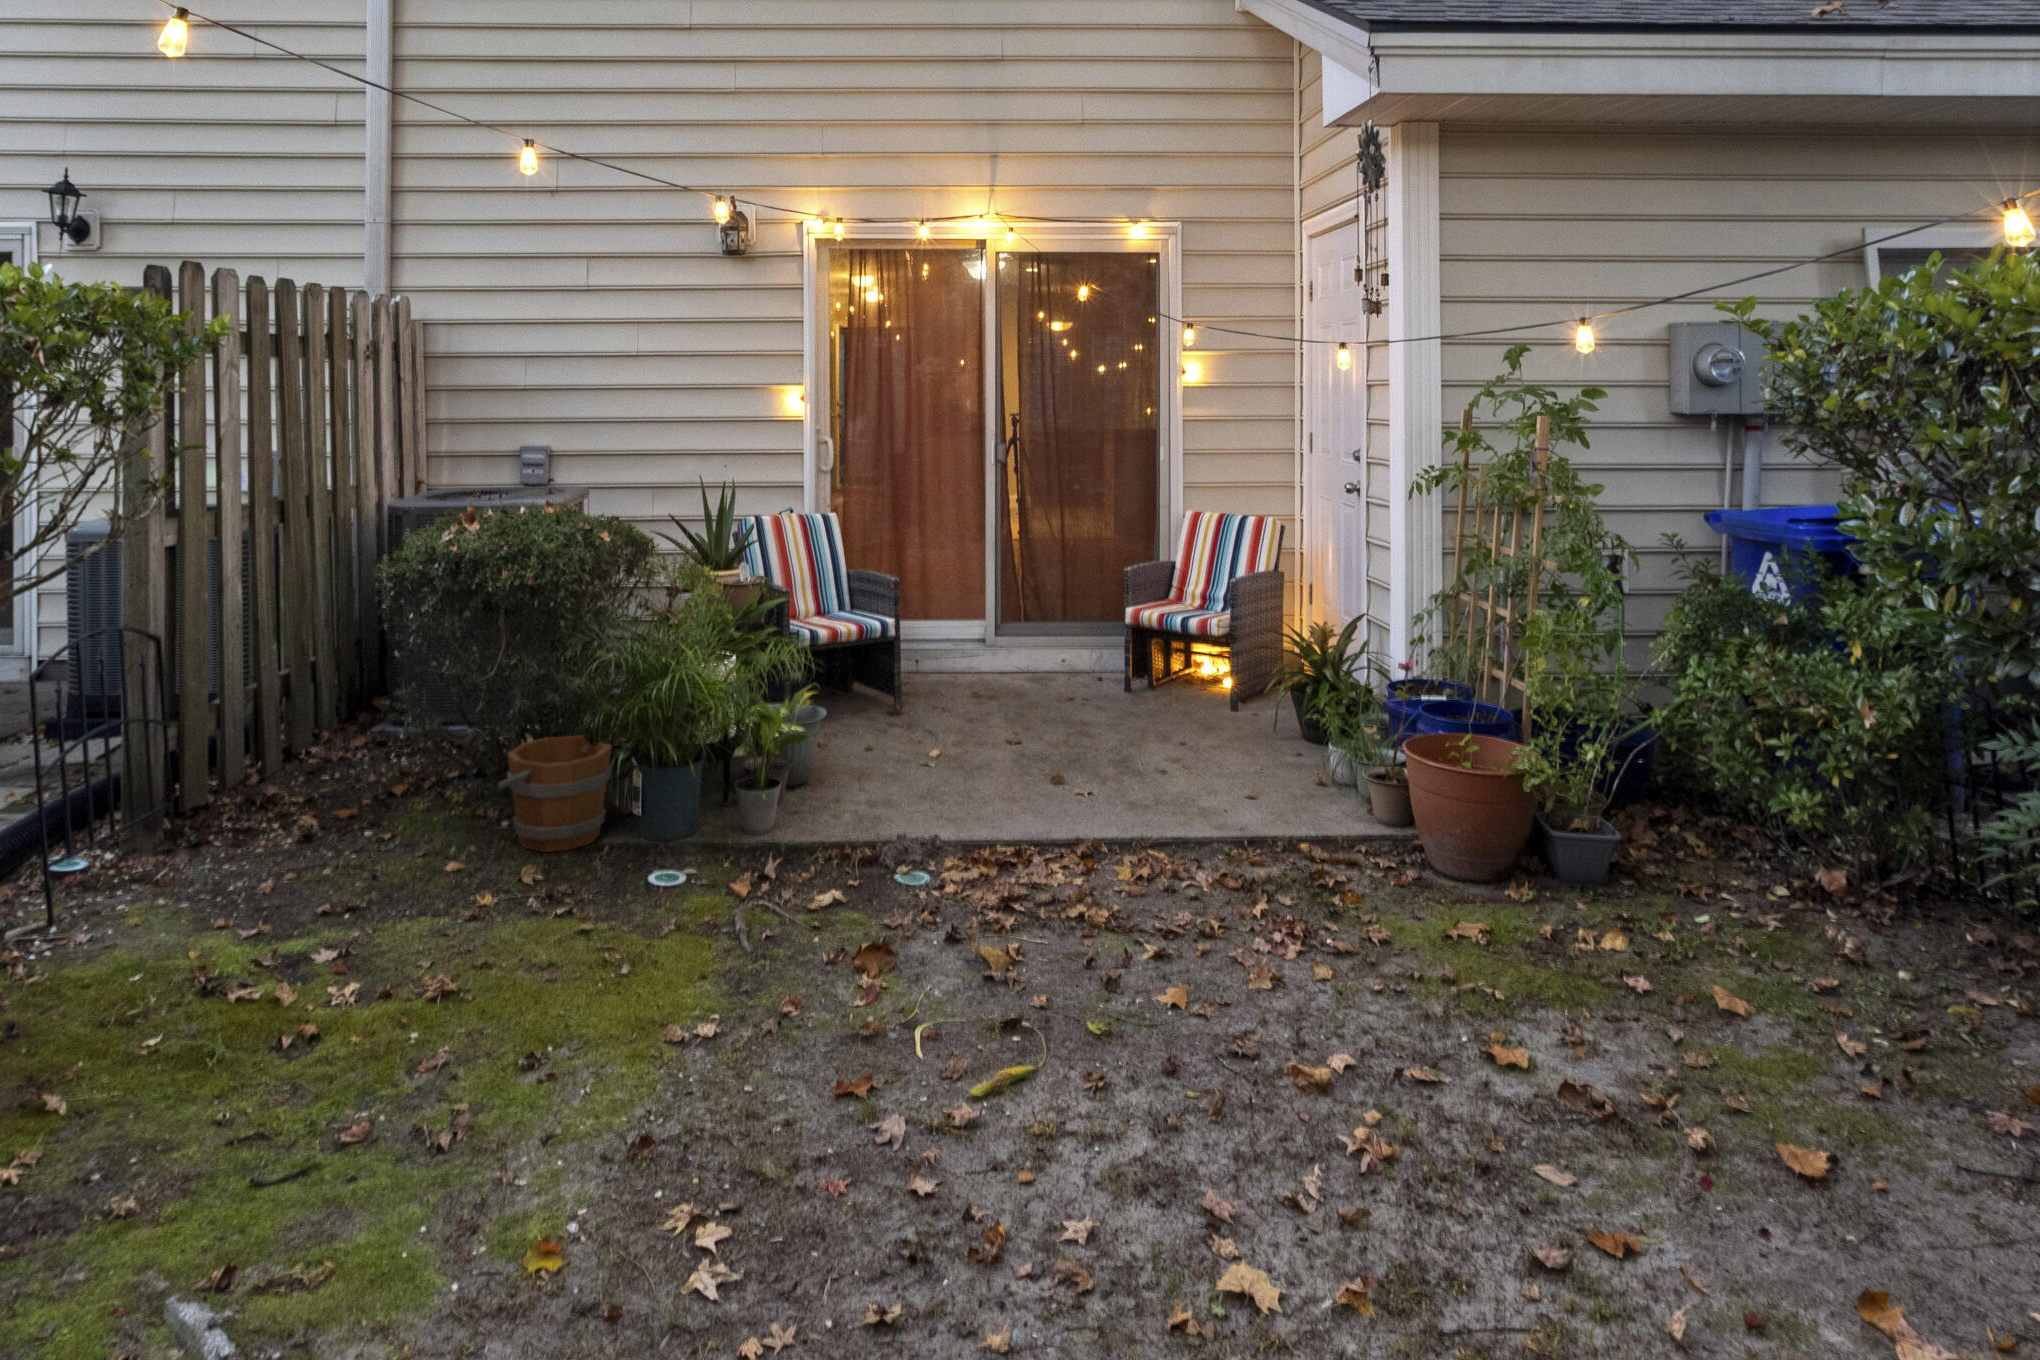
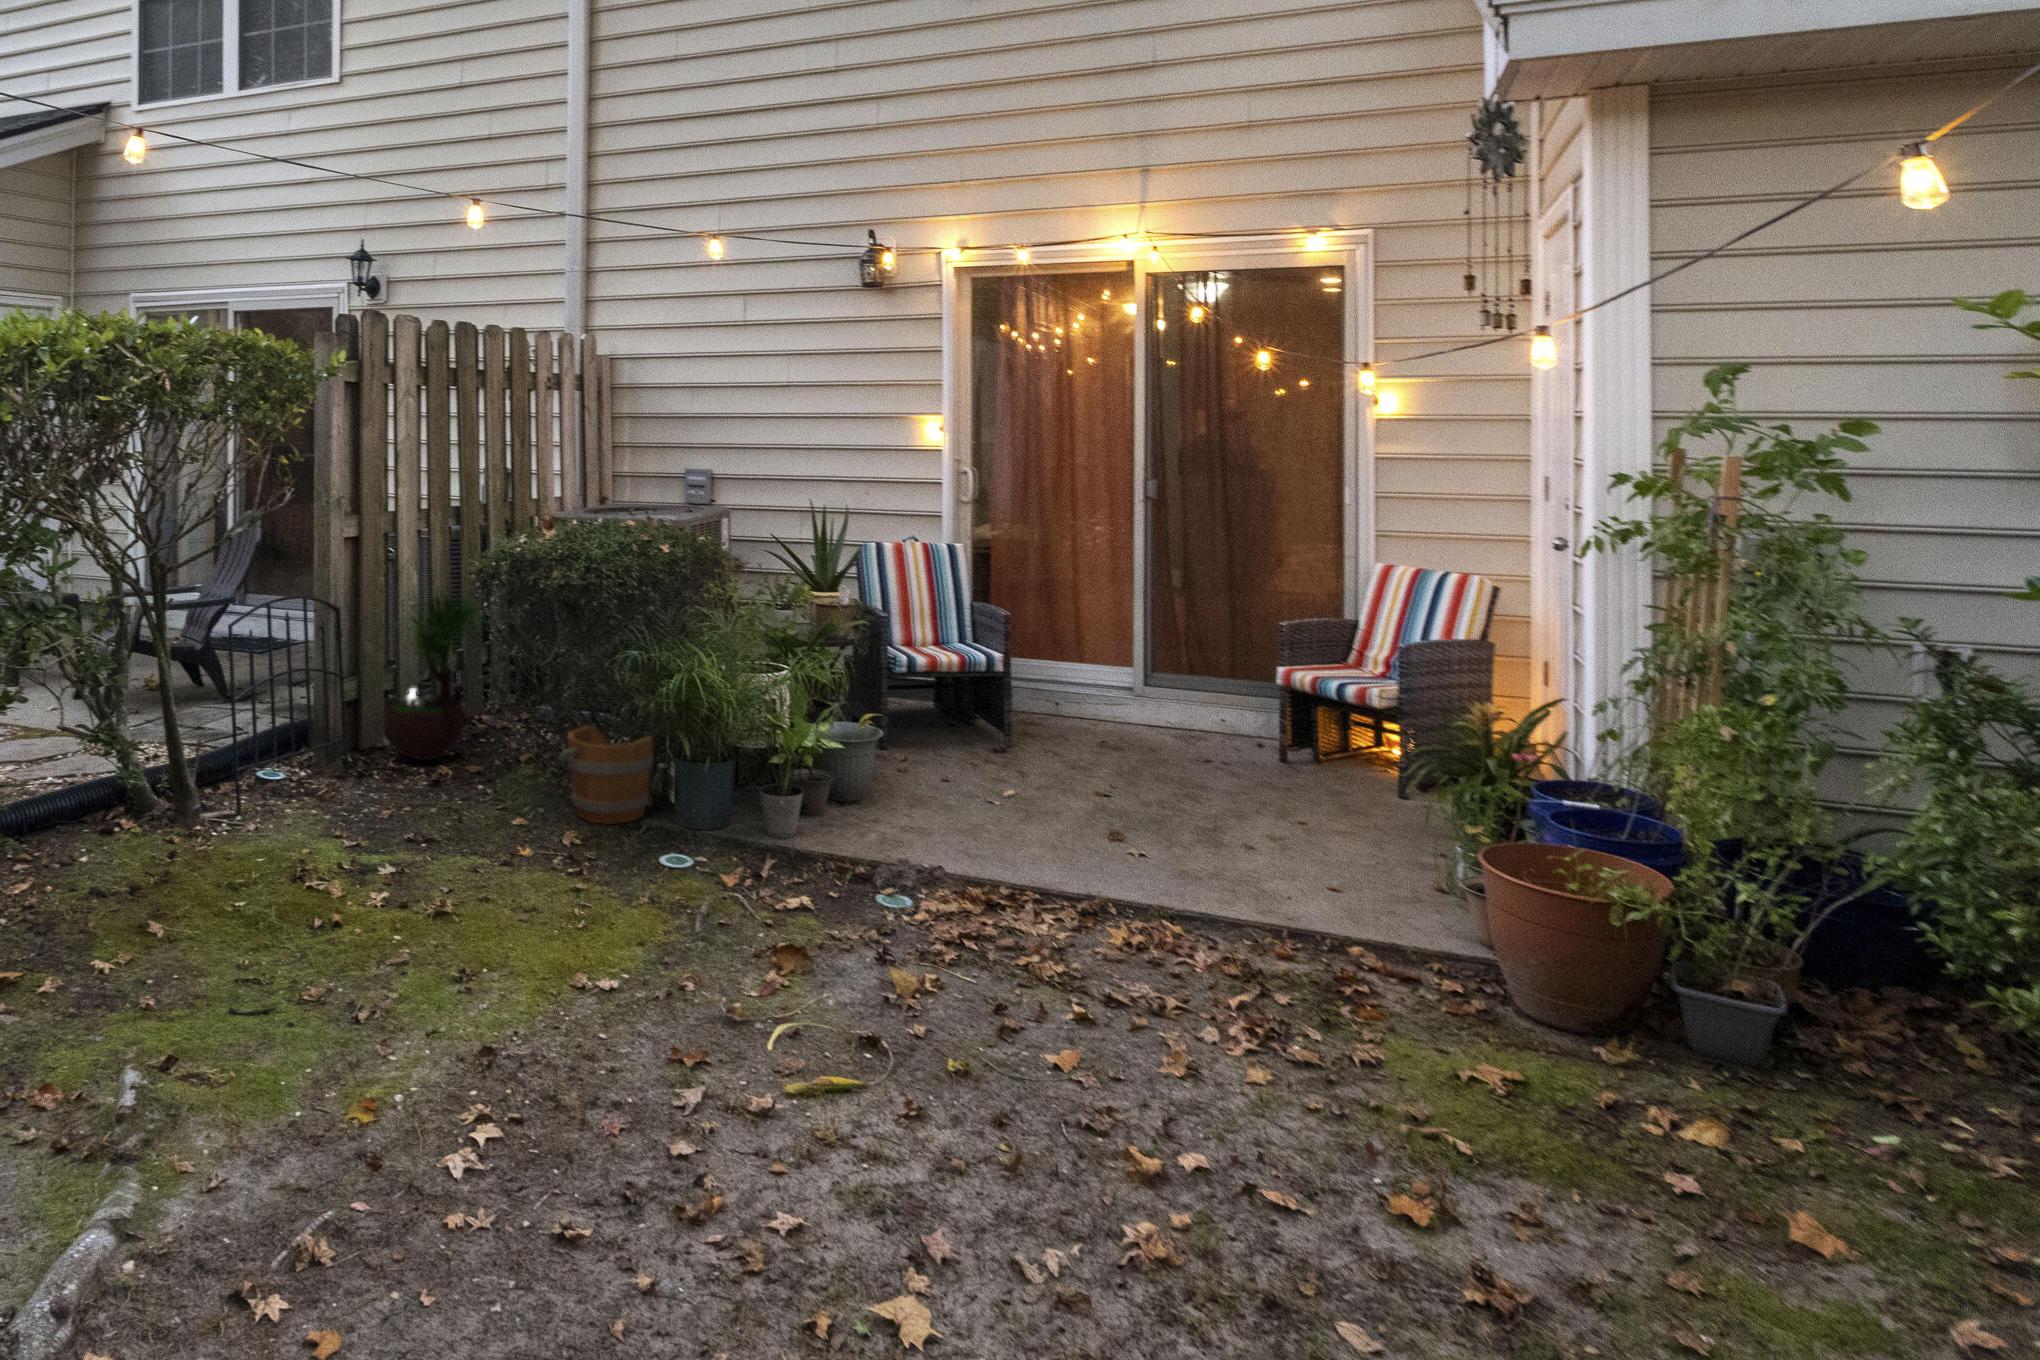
potted tree: none [218,591,362,815] -> present [386,587,486,760]

